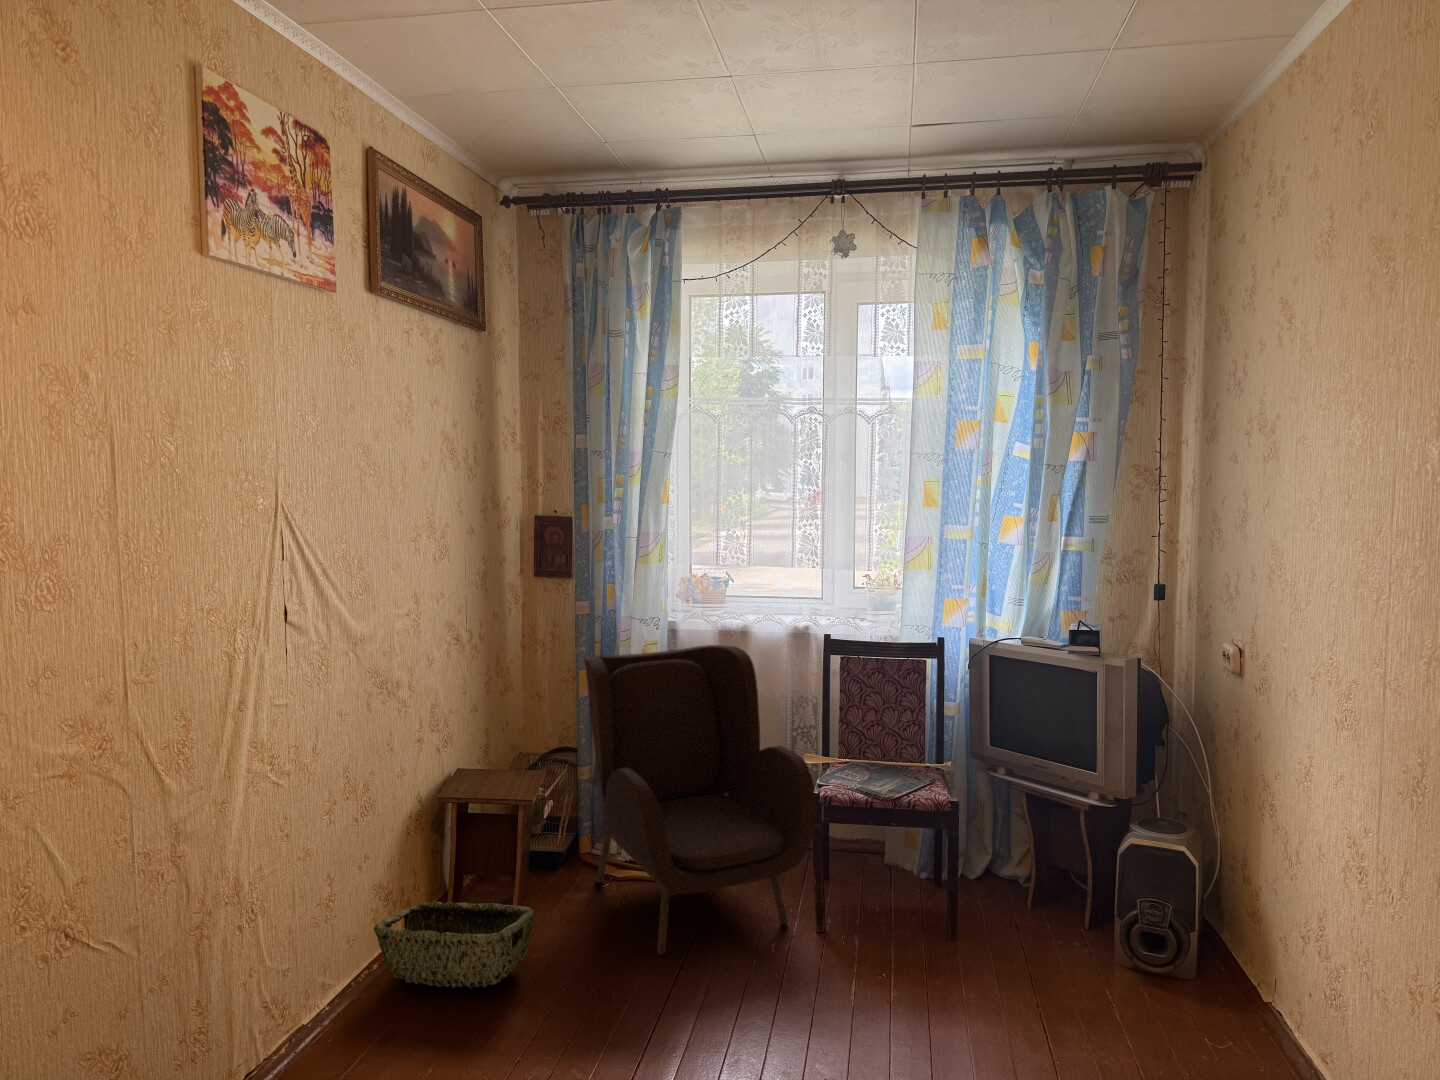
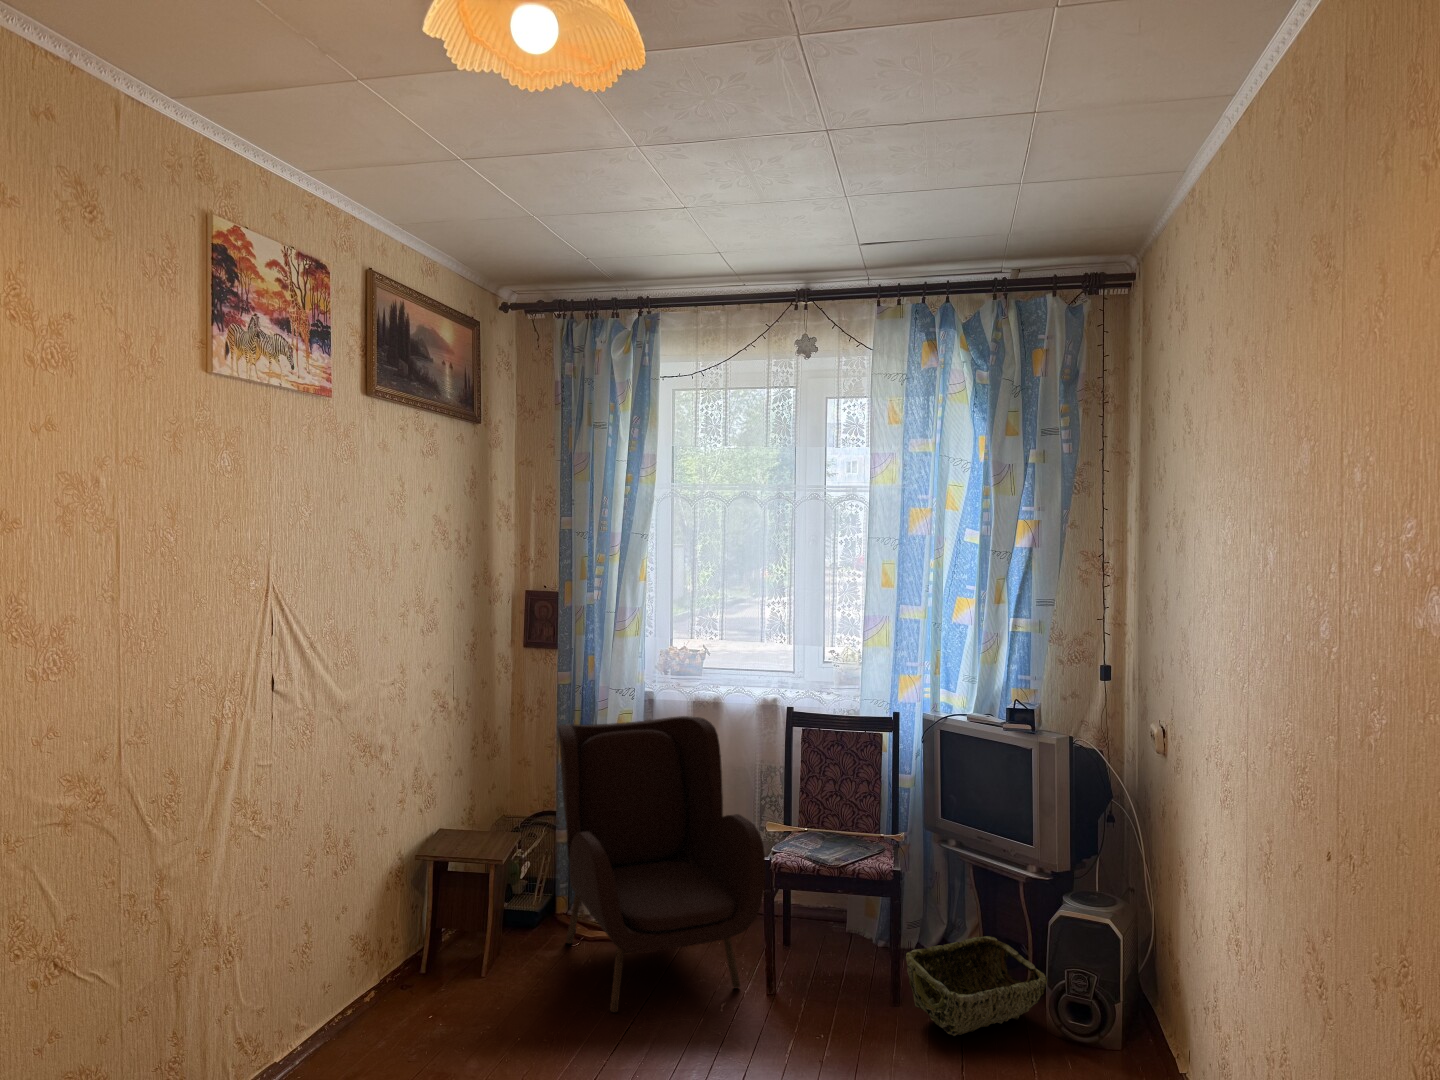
woven basket: present [374,902,534,989] -> present [906,936,1047,1036]

